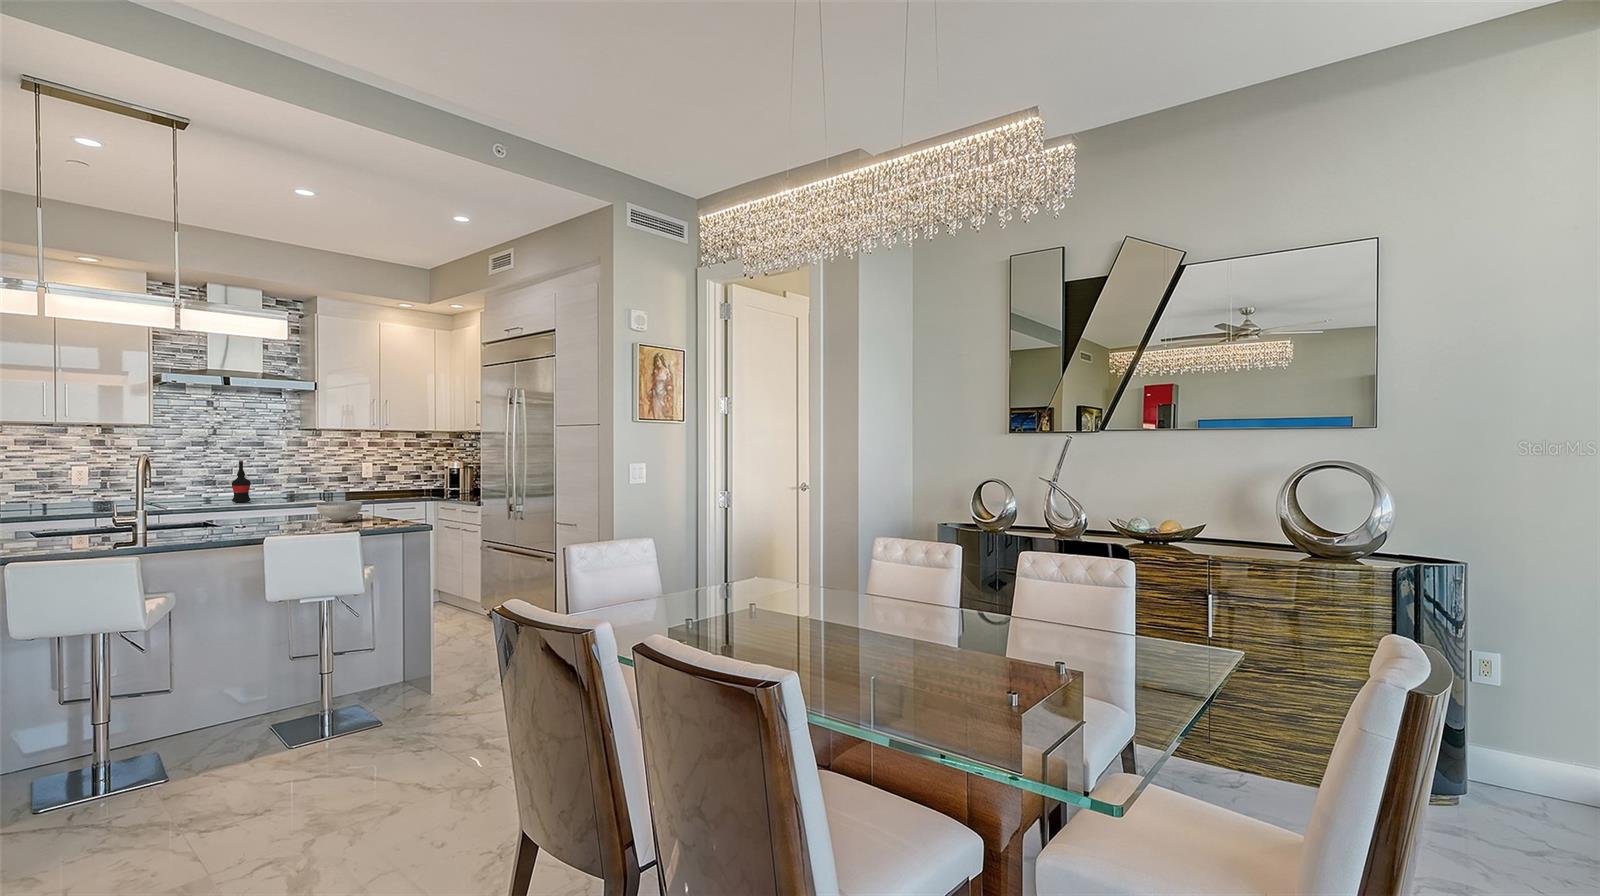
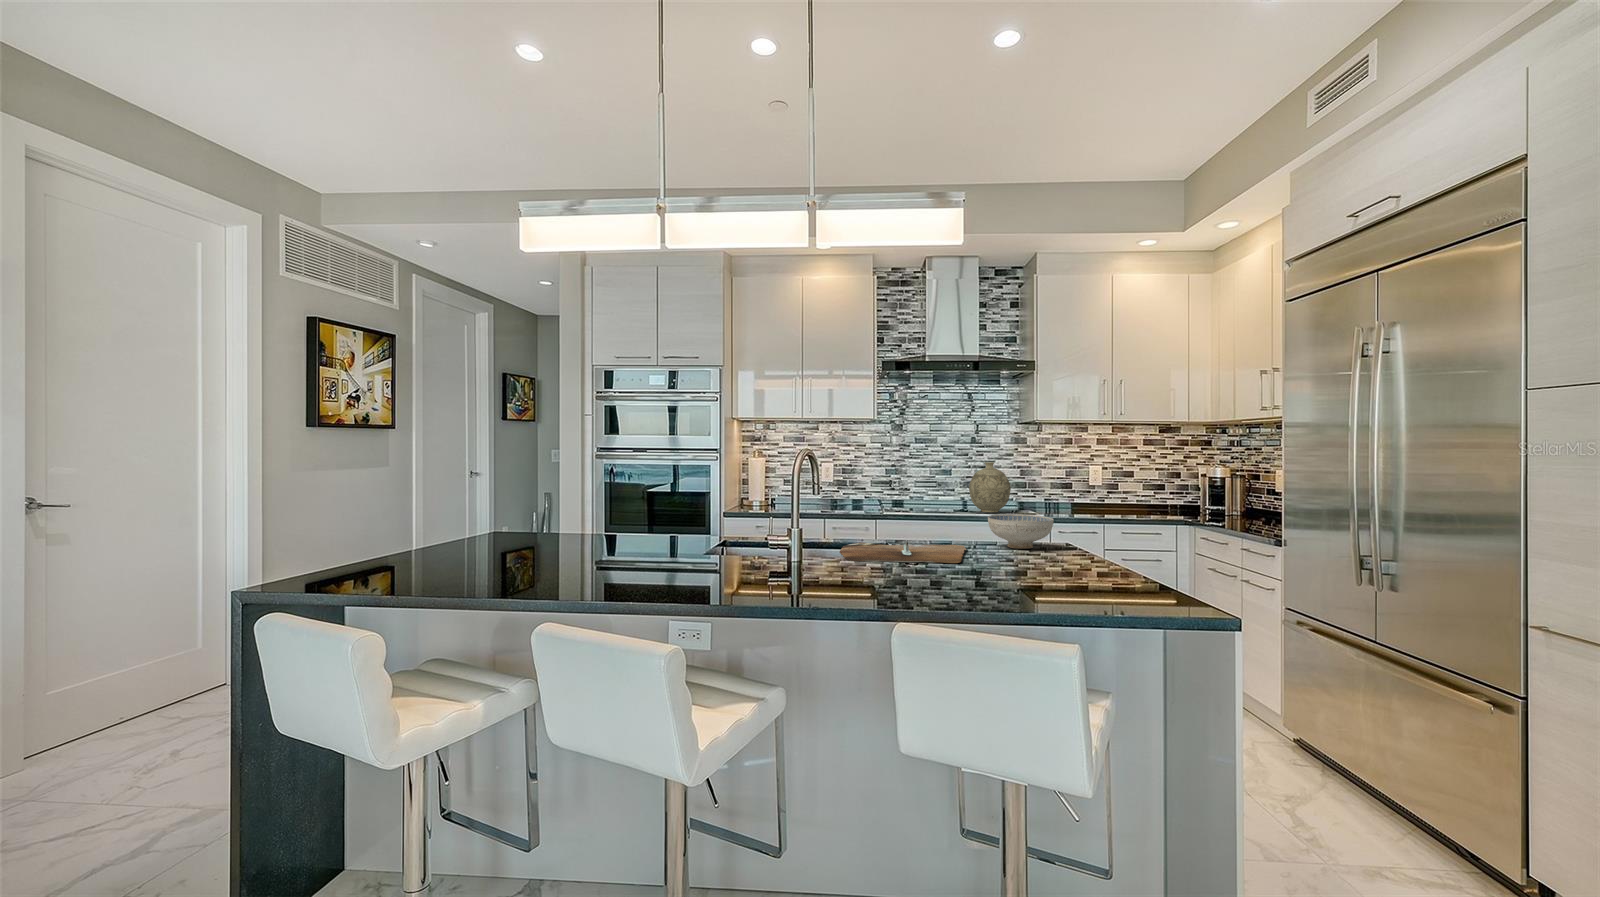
wine bottle: present [232,460,251,503] -> none [947,459,965,508]
decorative vase: none [260,463,300,504] -> present [969,462,1011,512]
cutting board: none [206,522,313,537] -> present [840,540,966,563]

